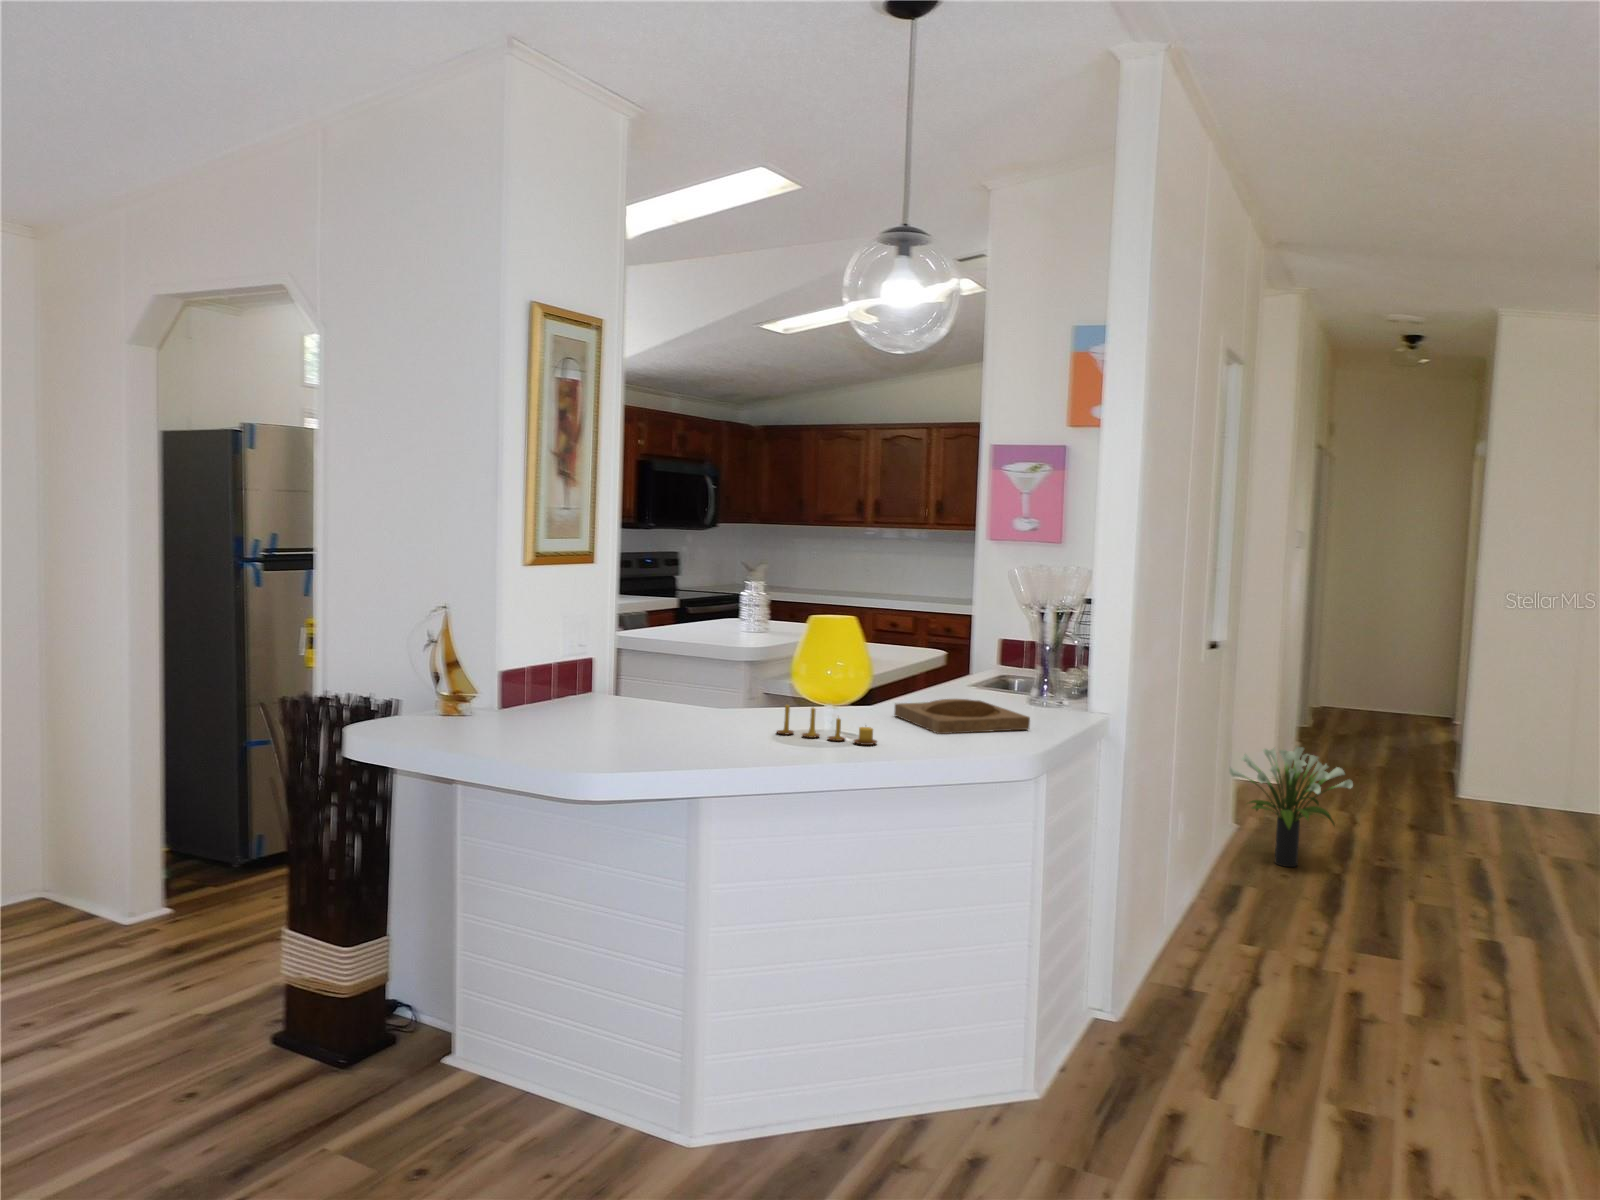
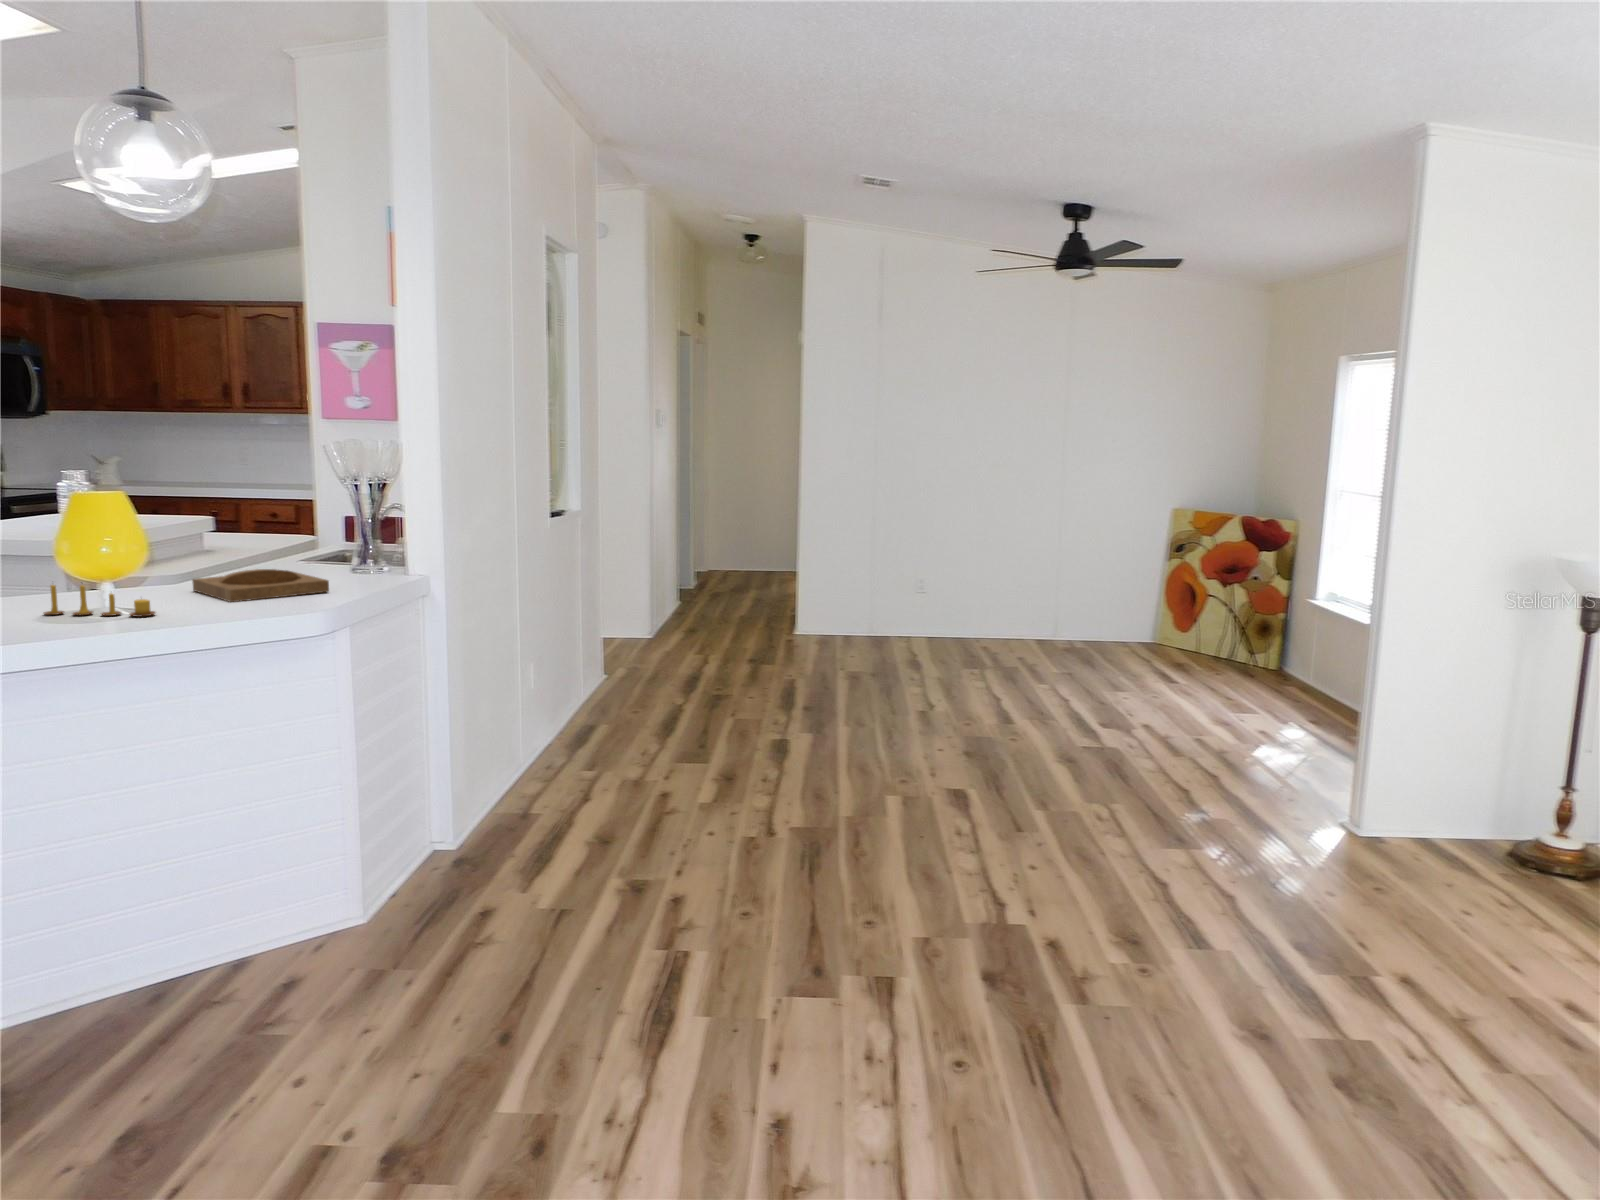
potted plant: present [1229,746,1353,867] -> none [586,599,687,705]

